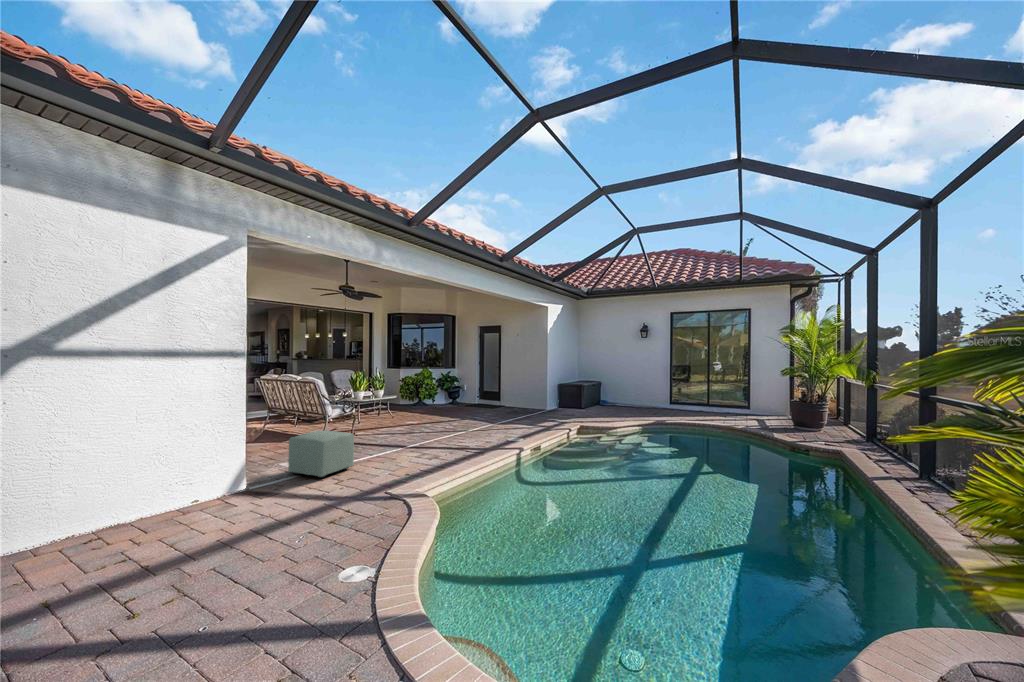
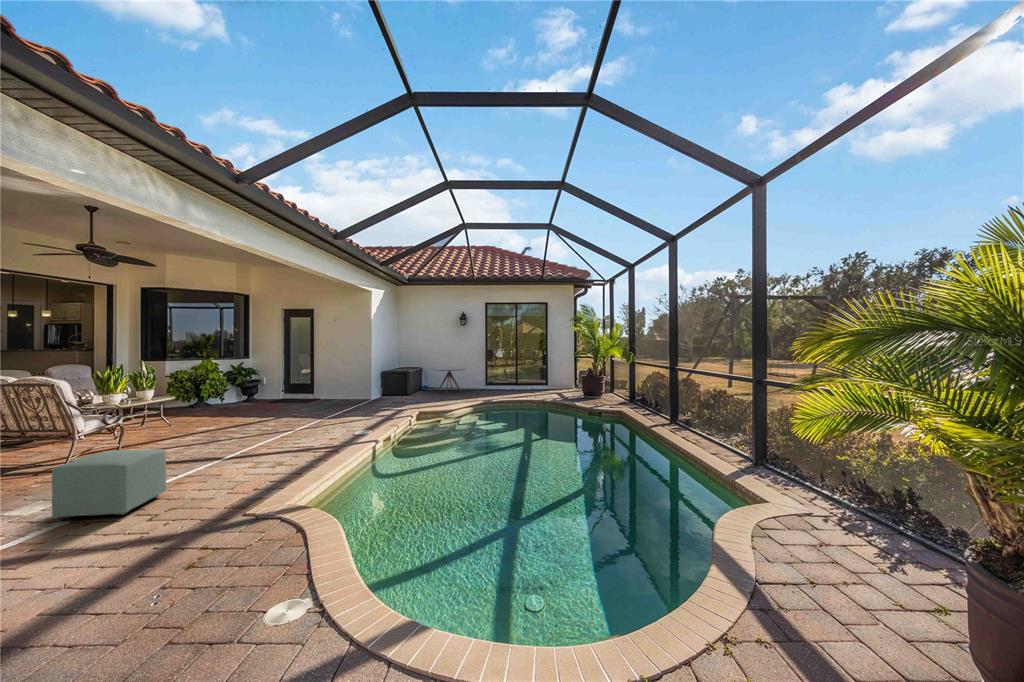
round table: none [611,382,647,409] -> present [432,367,466,393]

